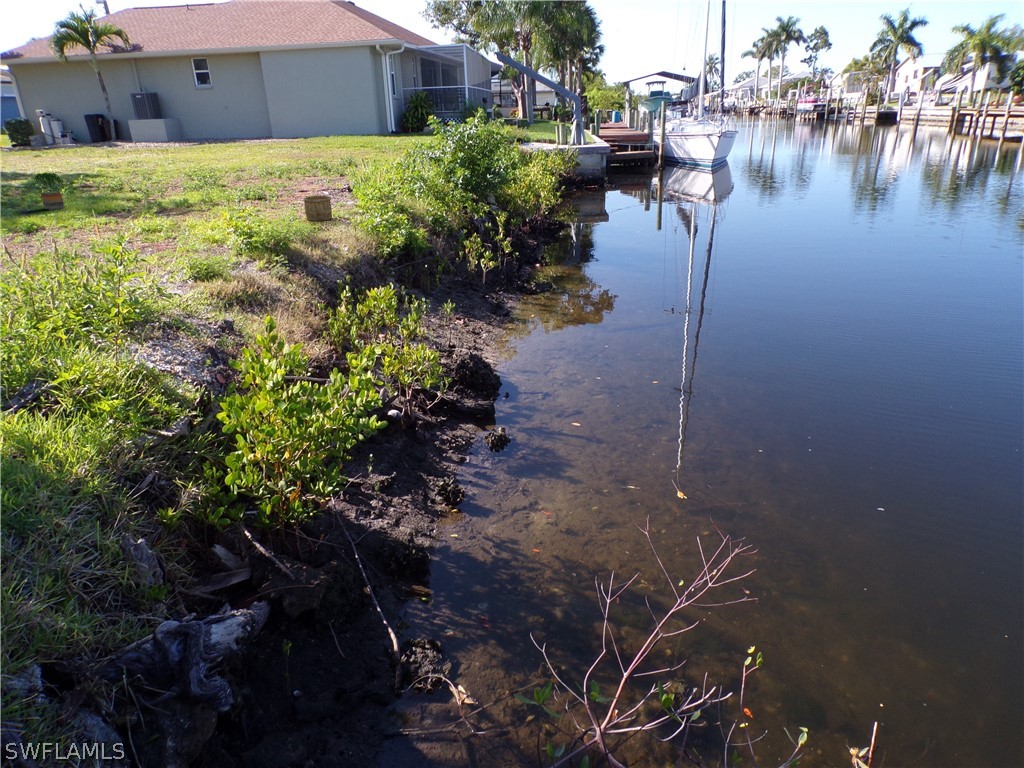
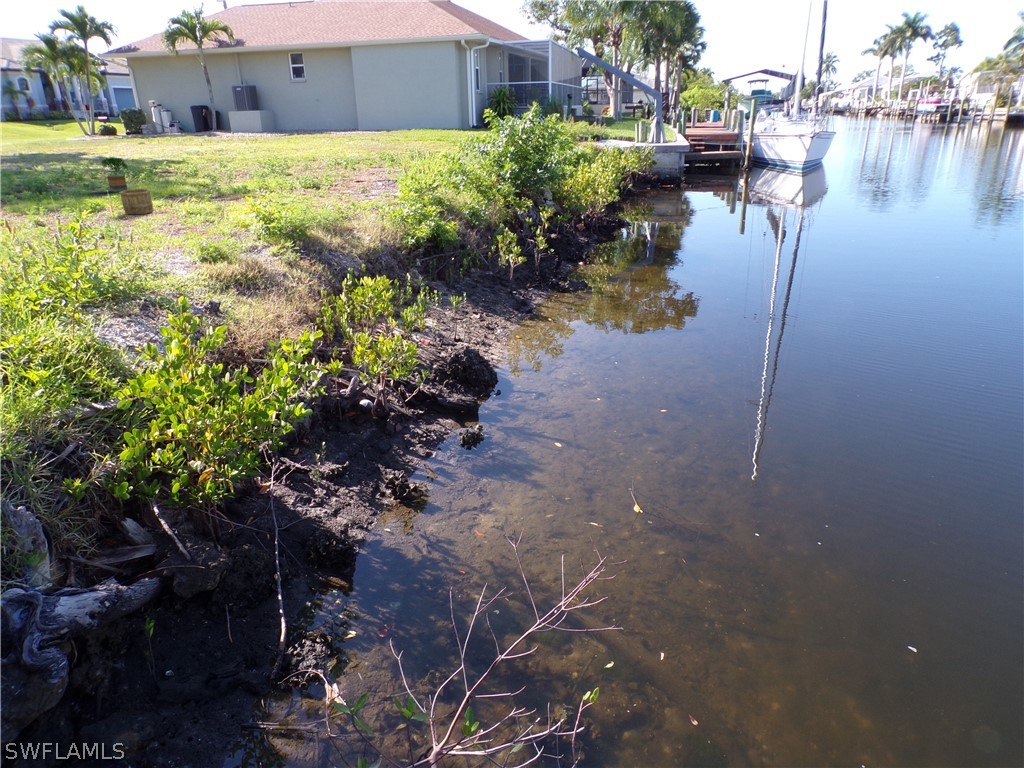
wooden bucket: present [303,196,332,221] -> present [119,189,153,215]

